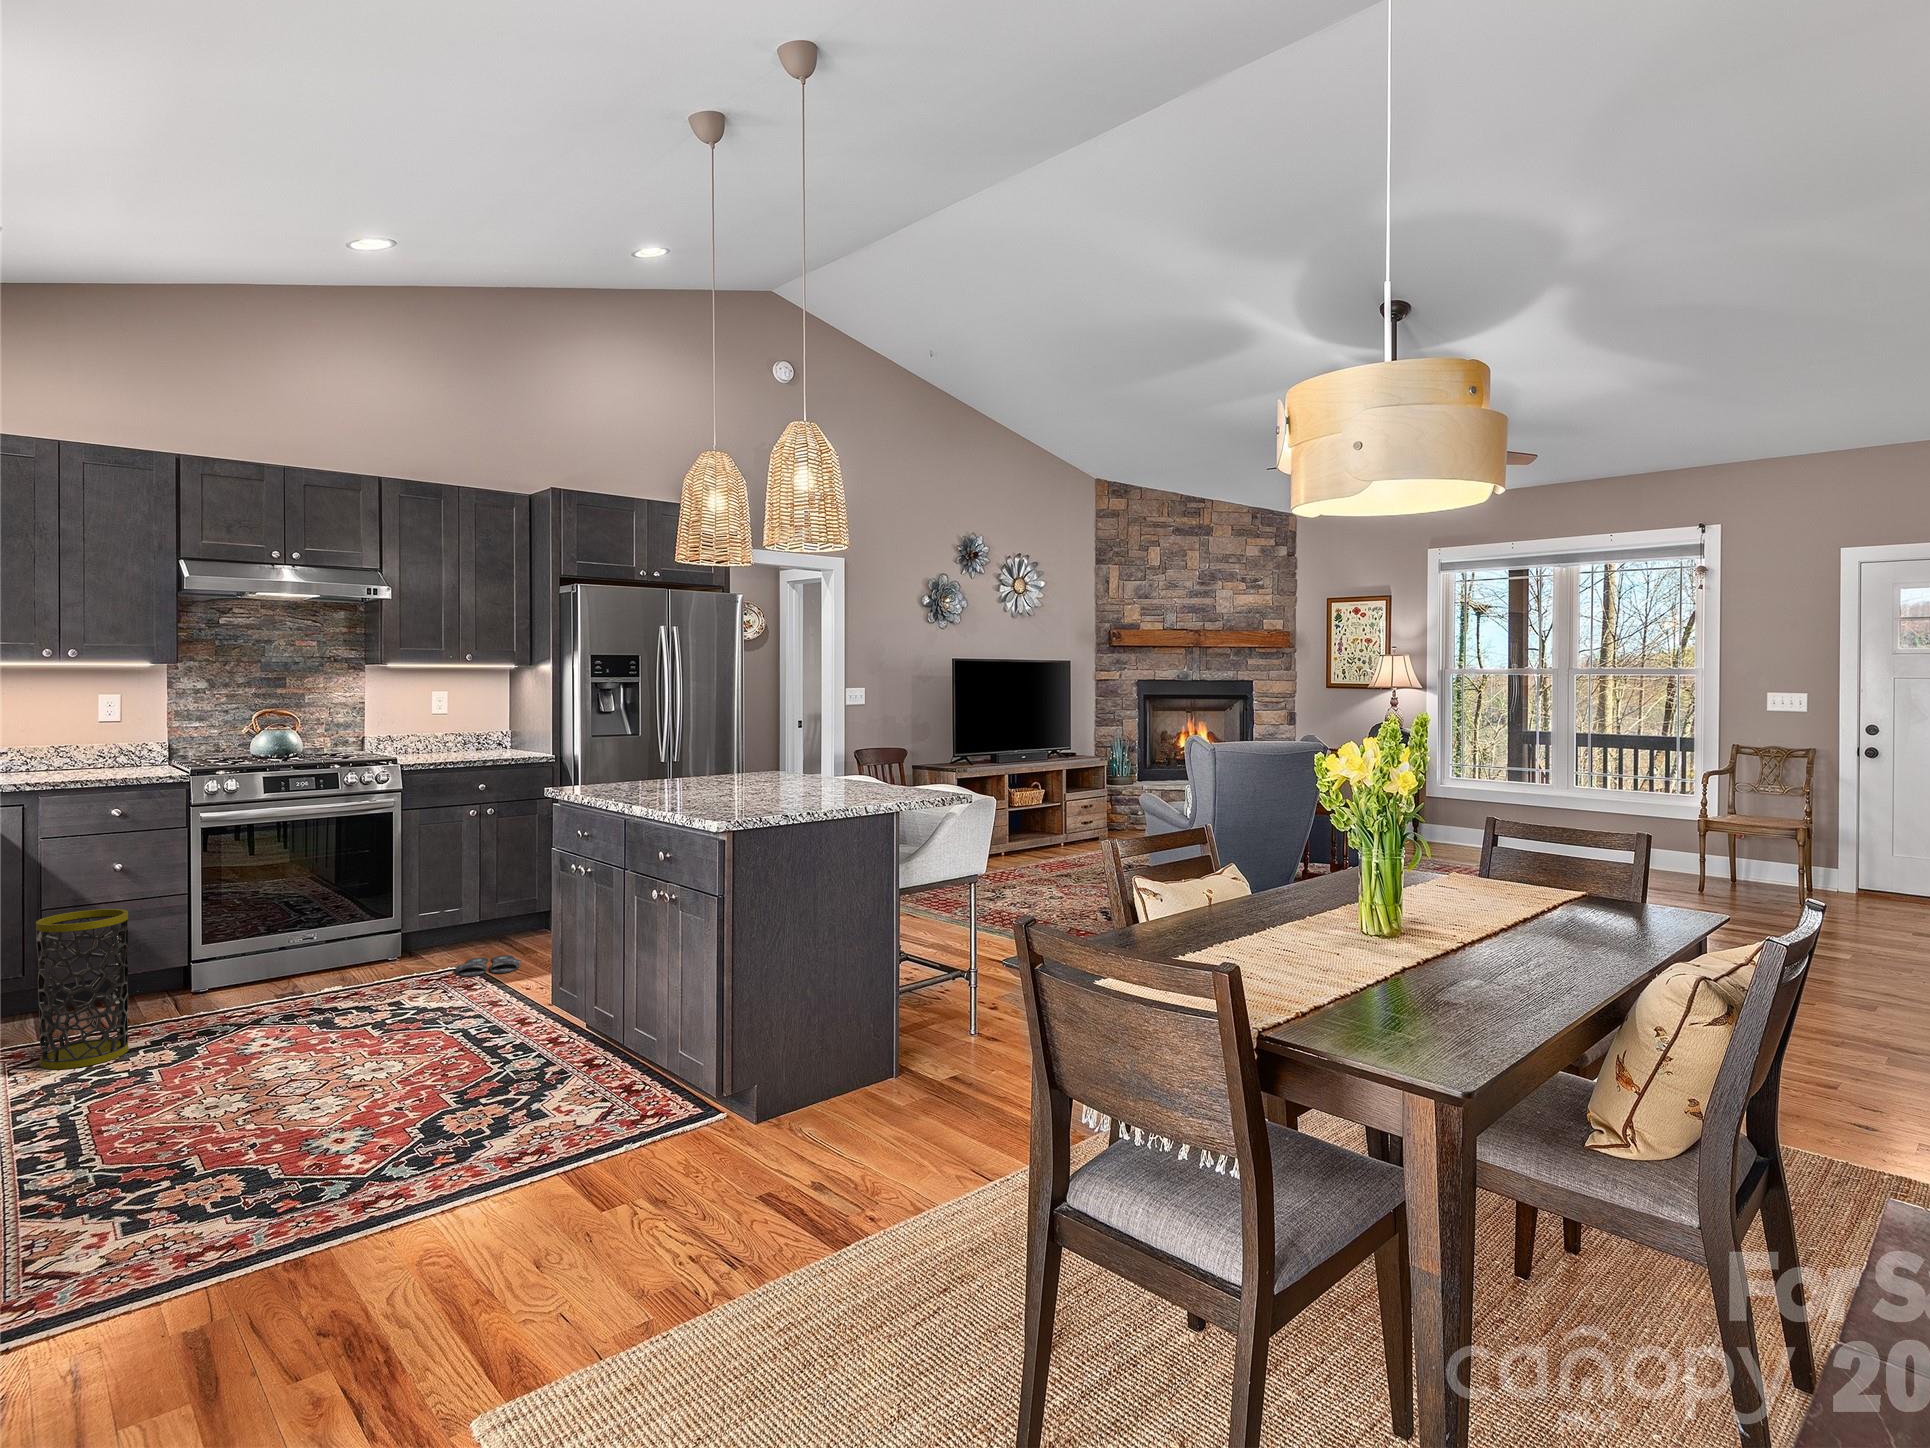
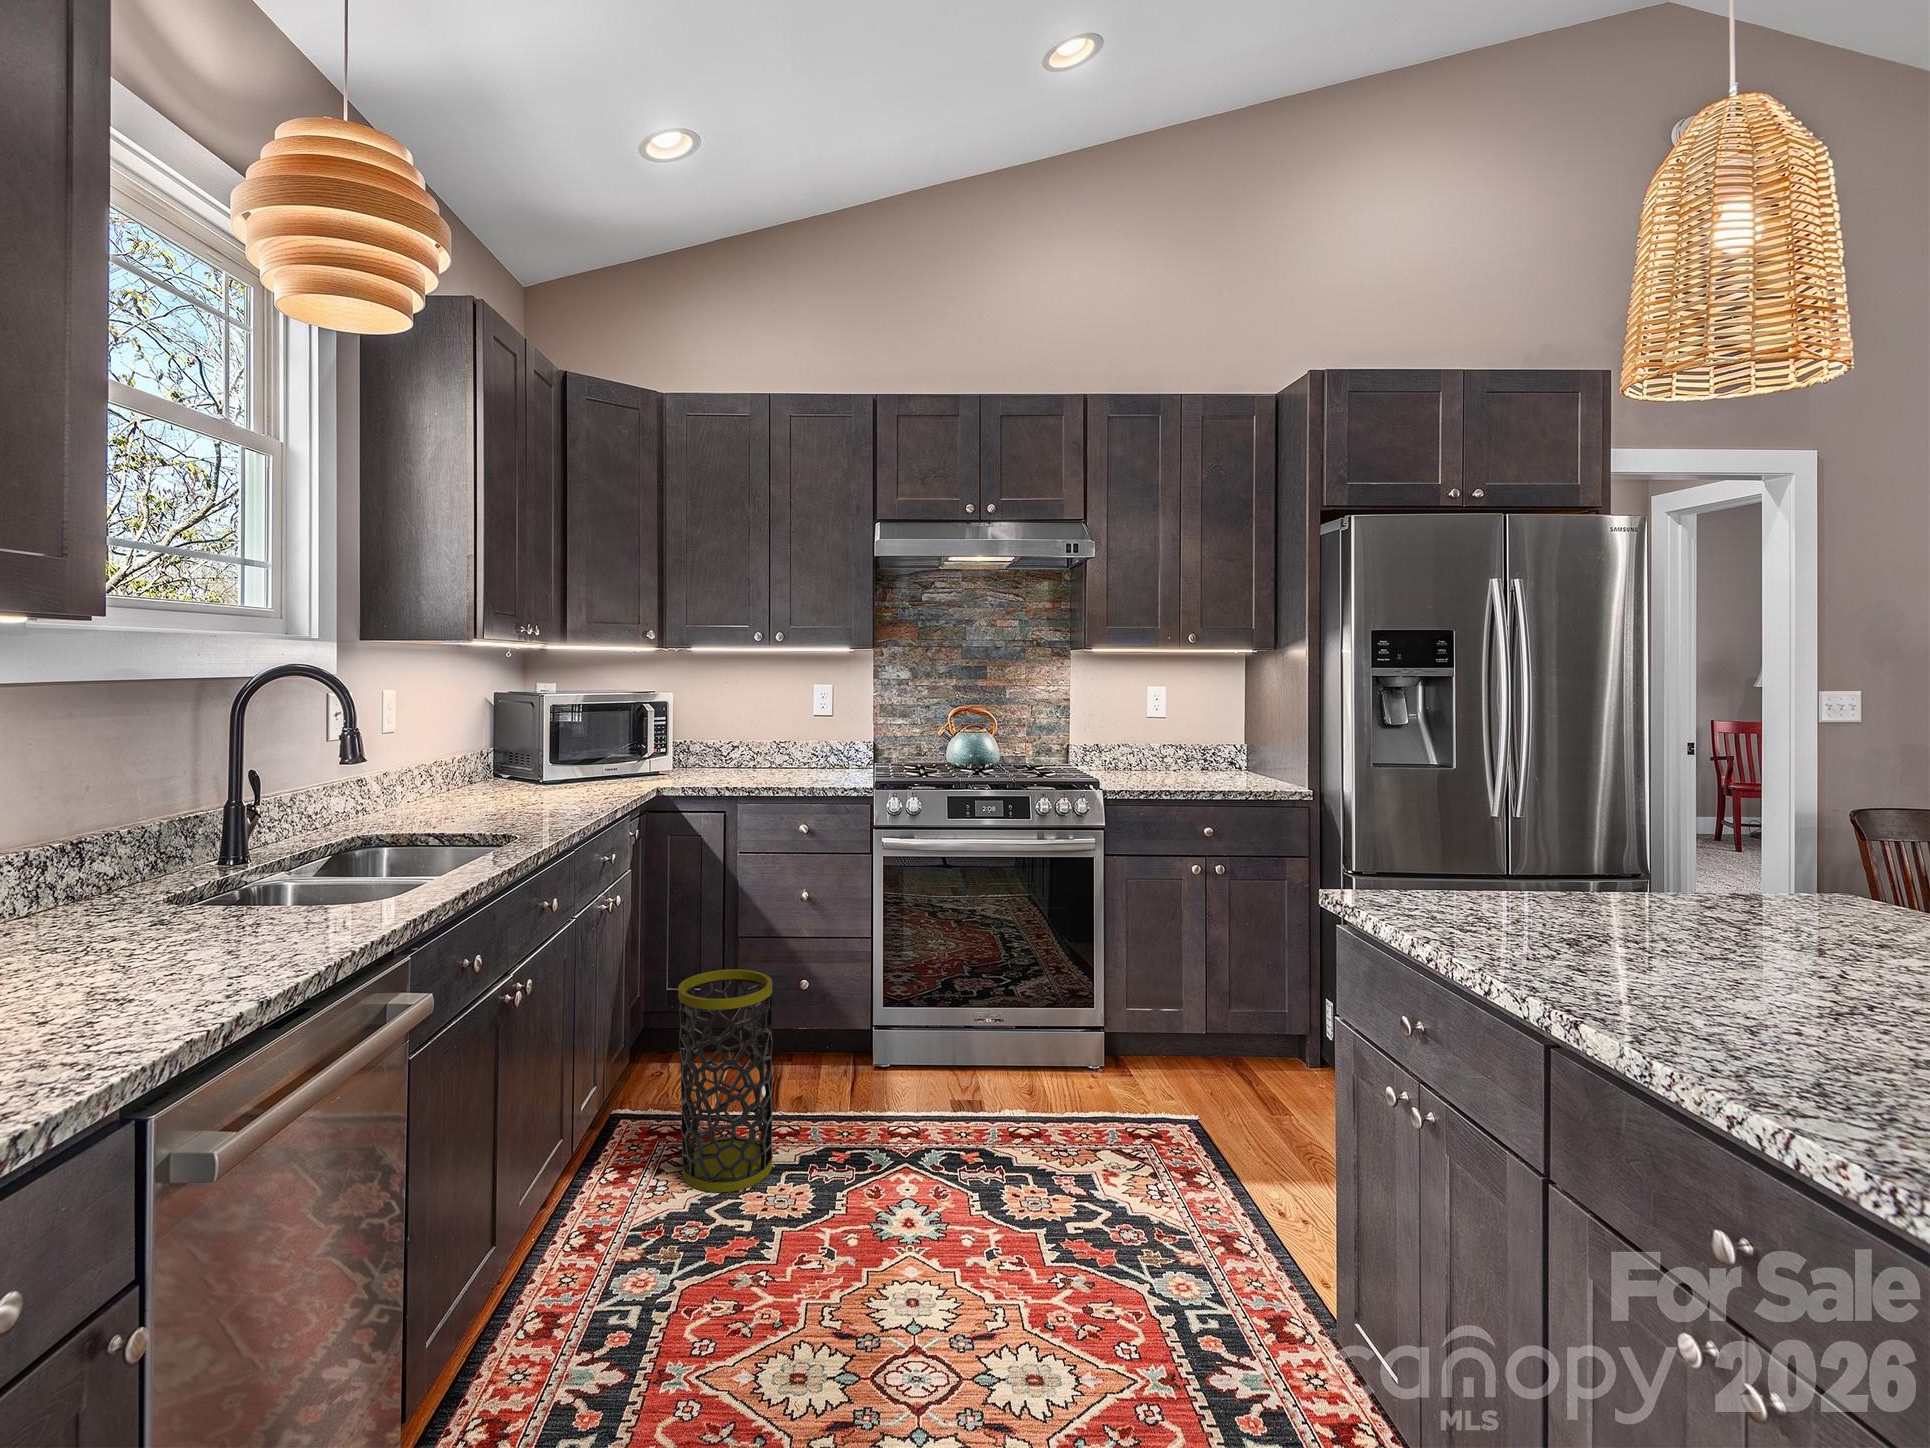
slippers: present [455,955,521,977] -> none [1176,1089,1273,1143]

